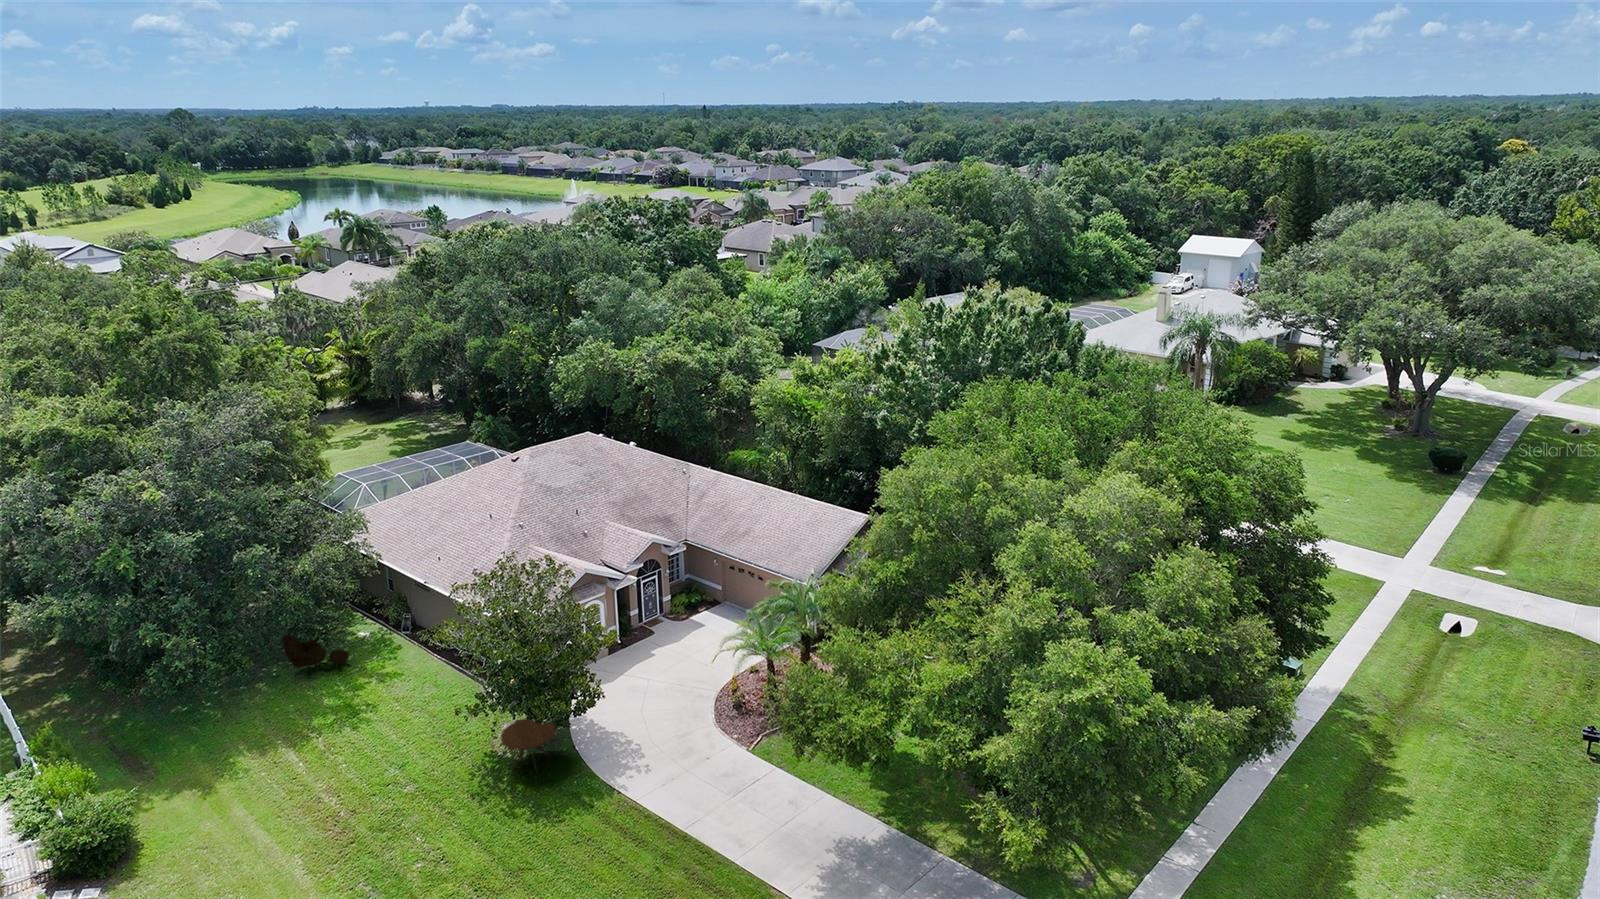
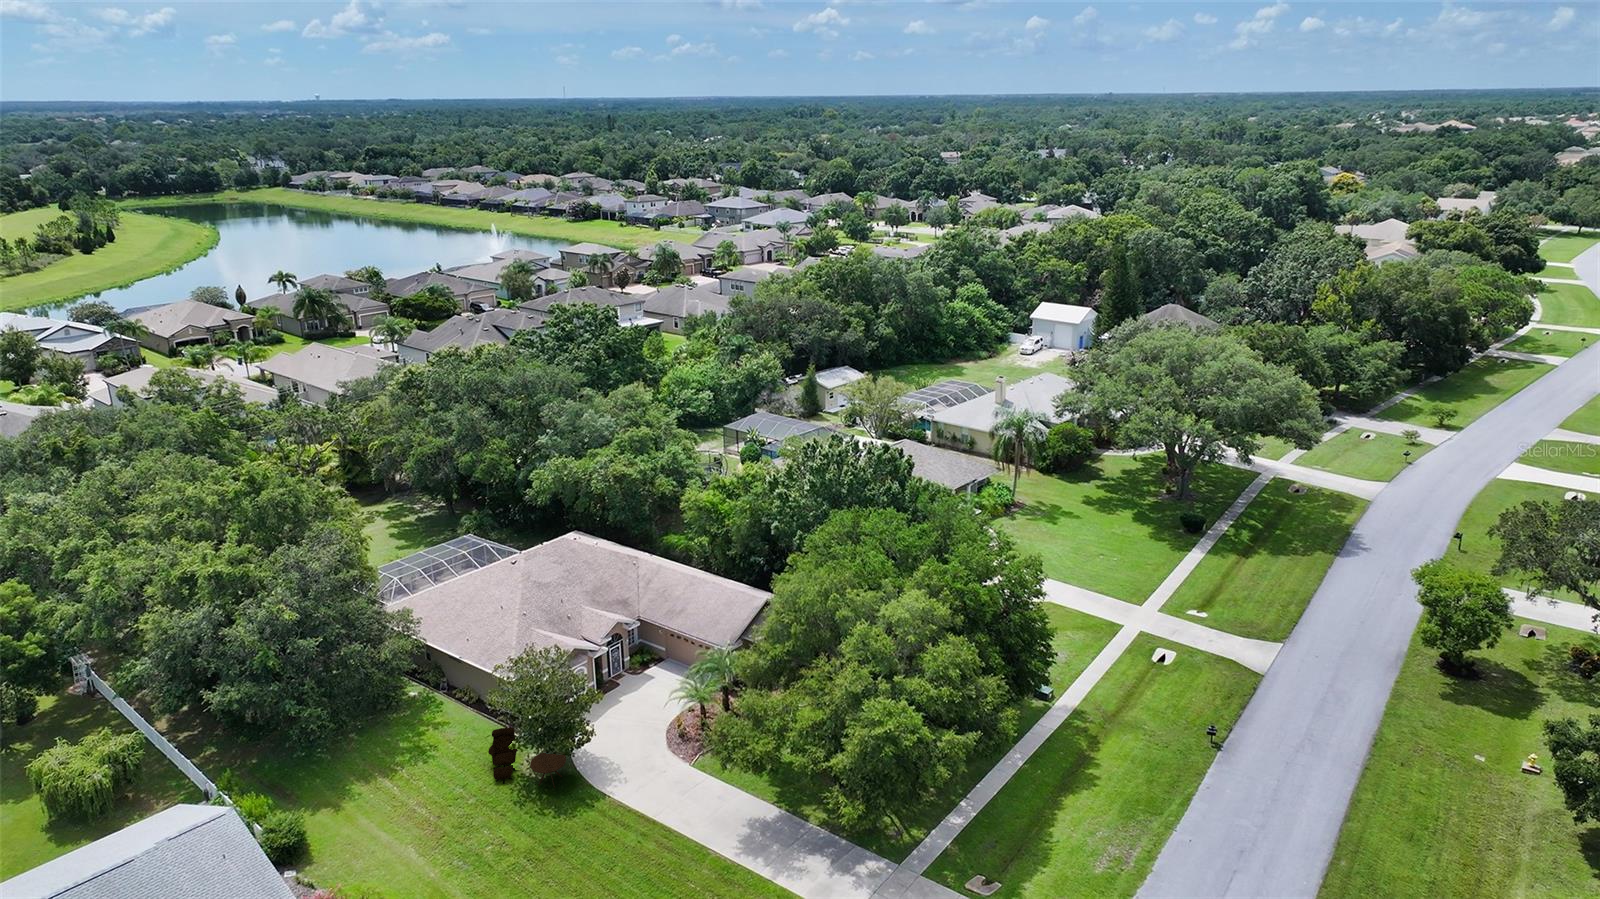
lounge chair: present [281,633,349,678] -> present [488,728,518,784]

